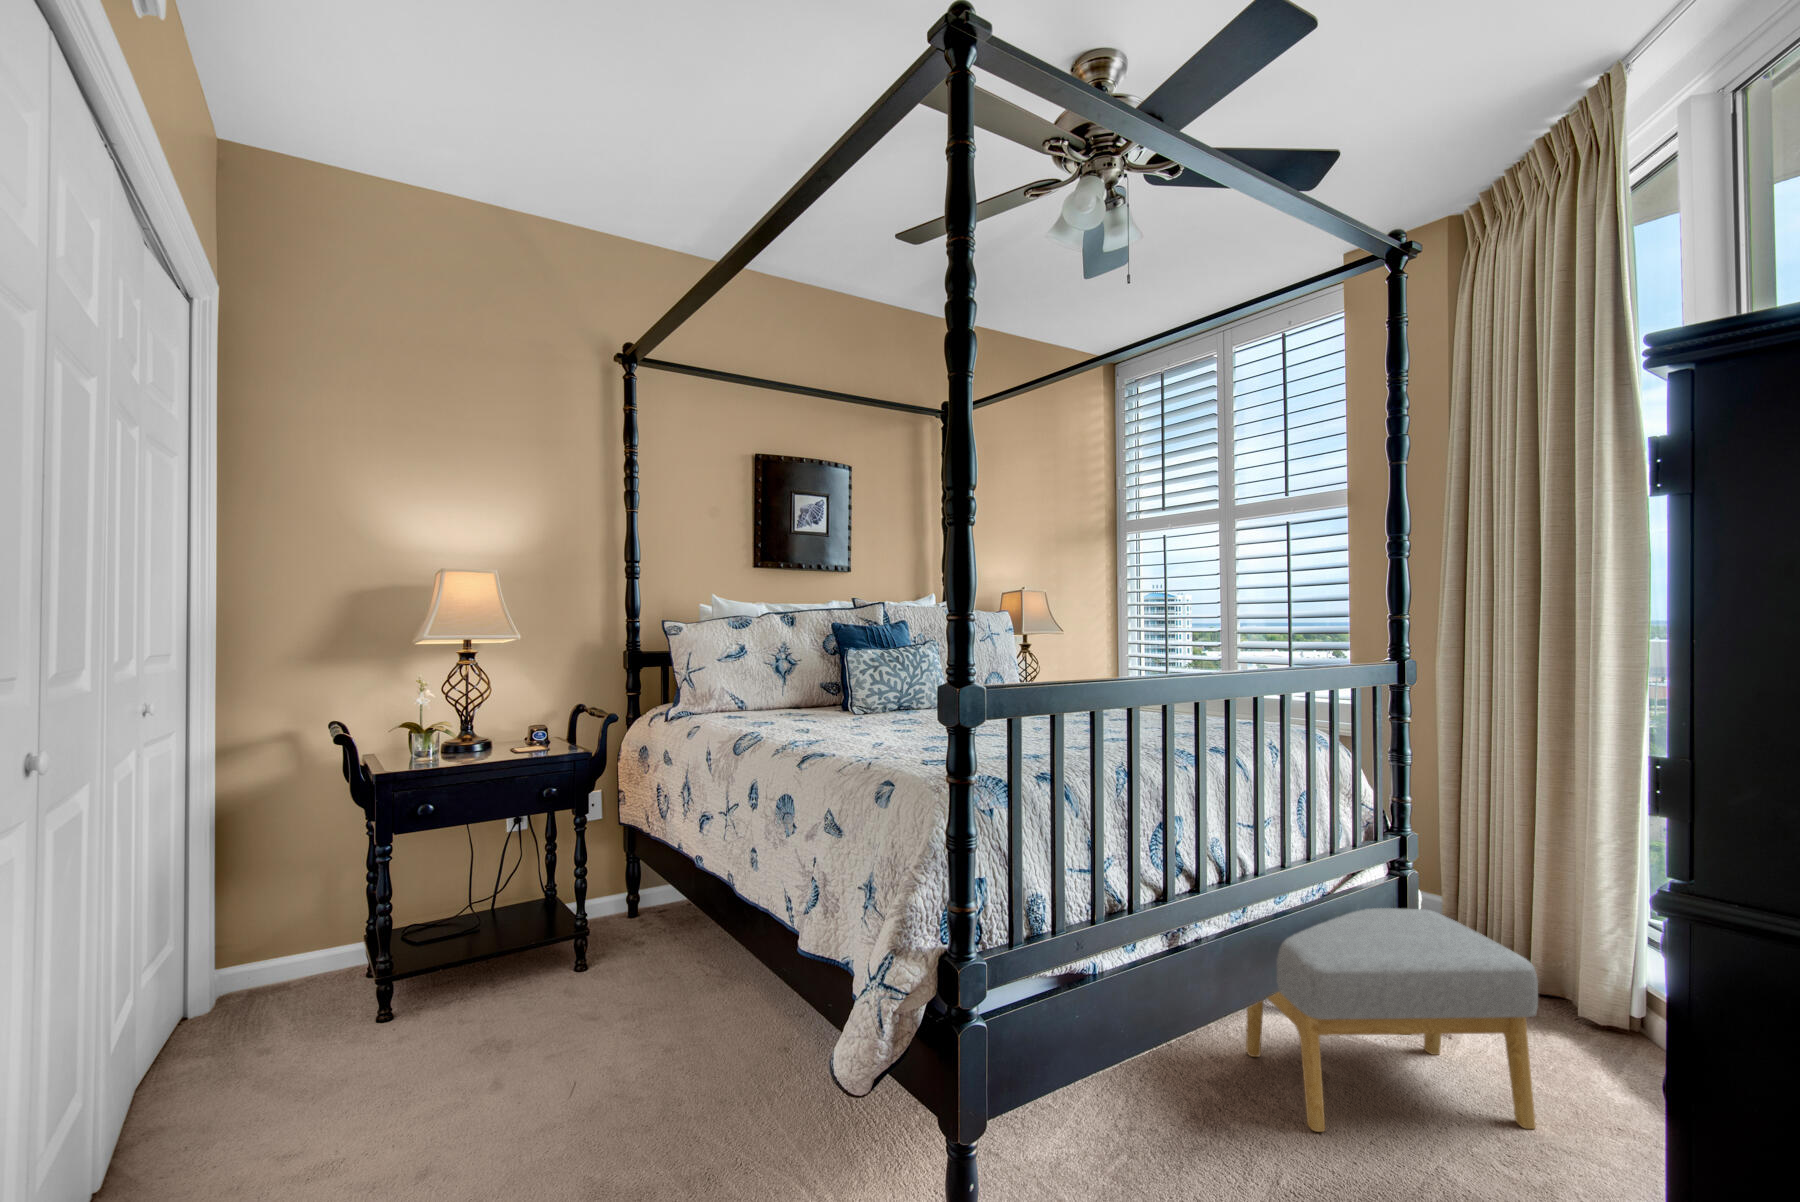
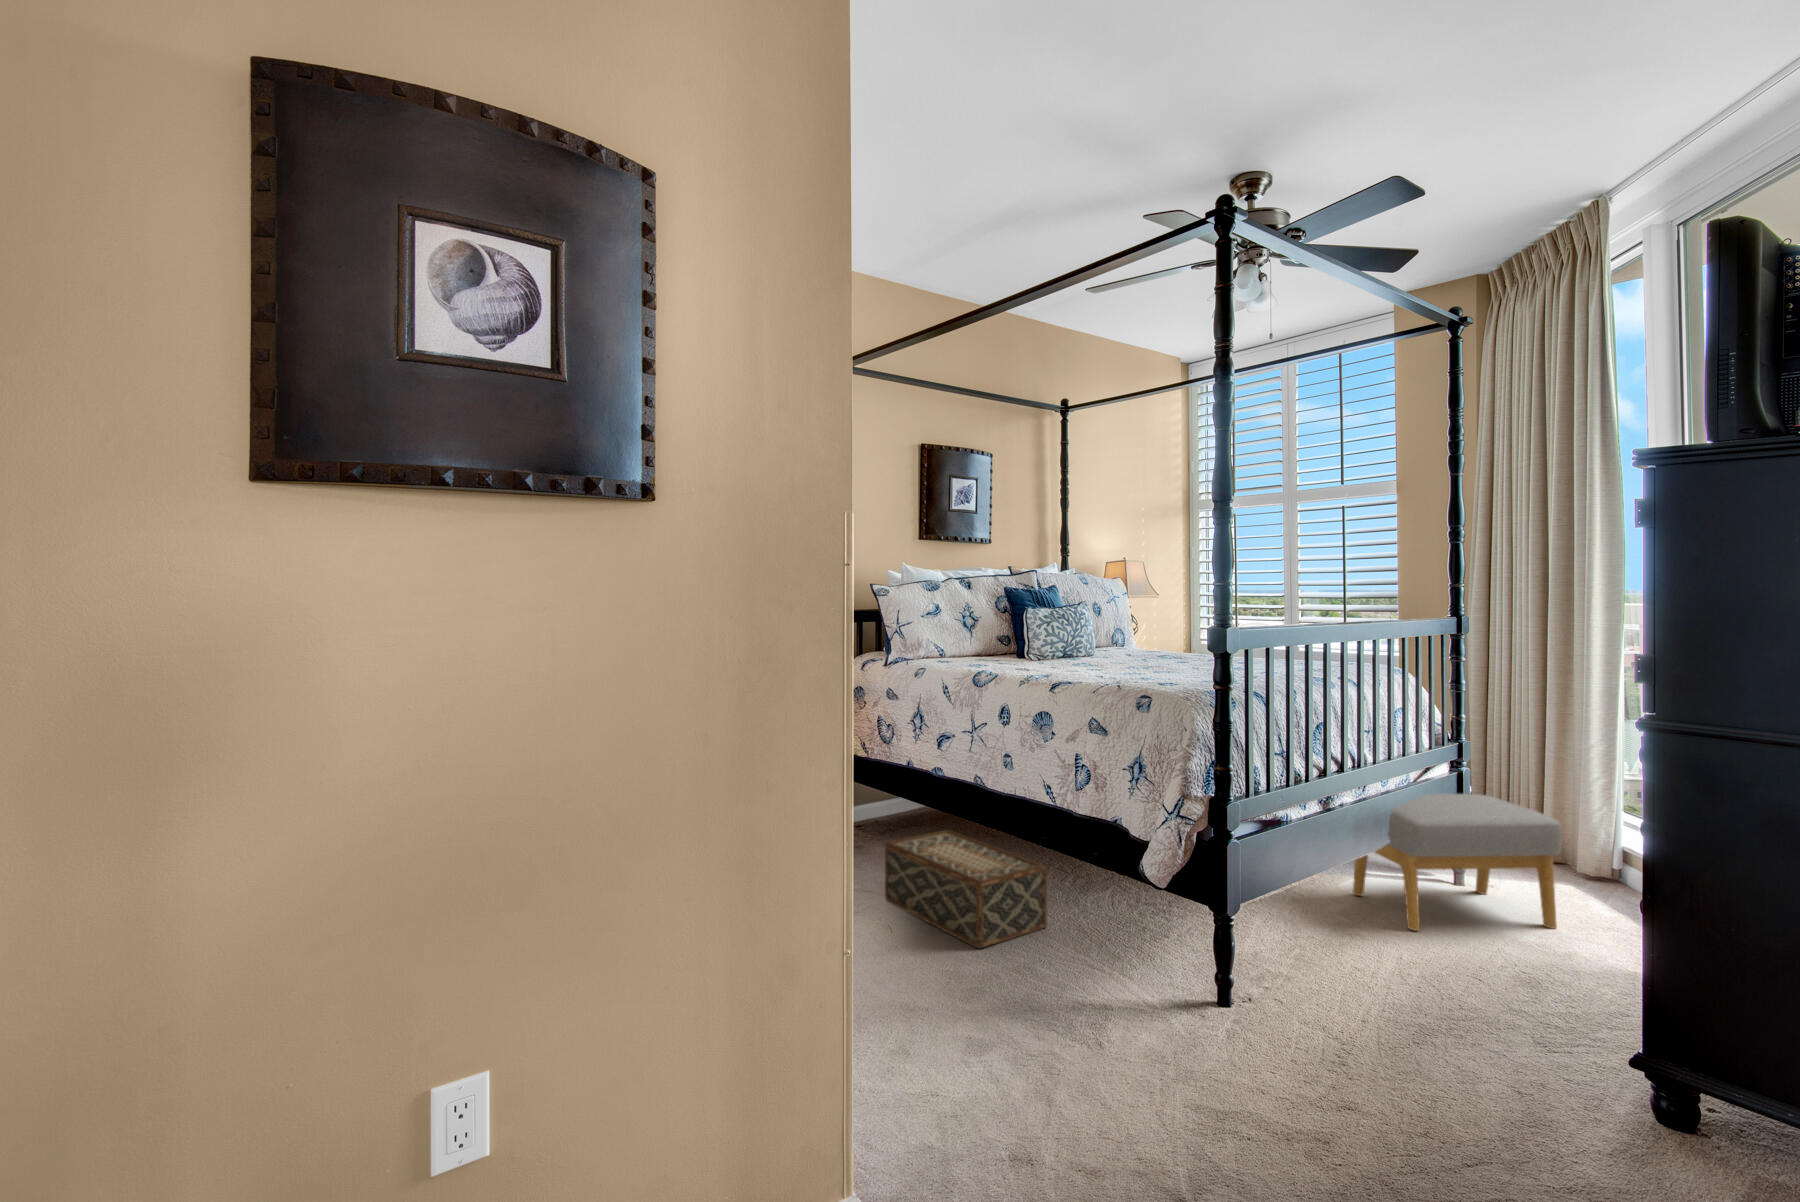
woven basket: none [584,952,775,1162] -> present [885,830,1047,948]

